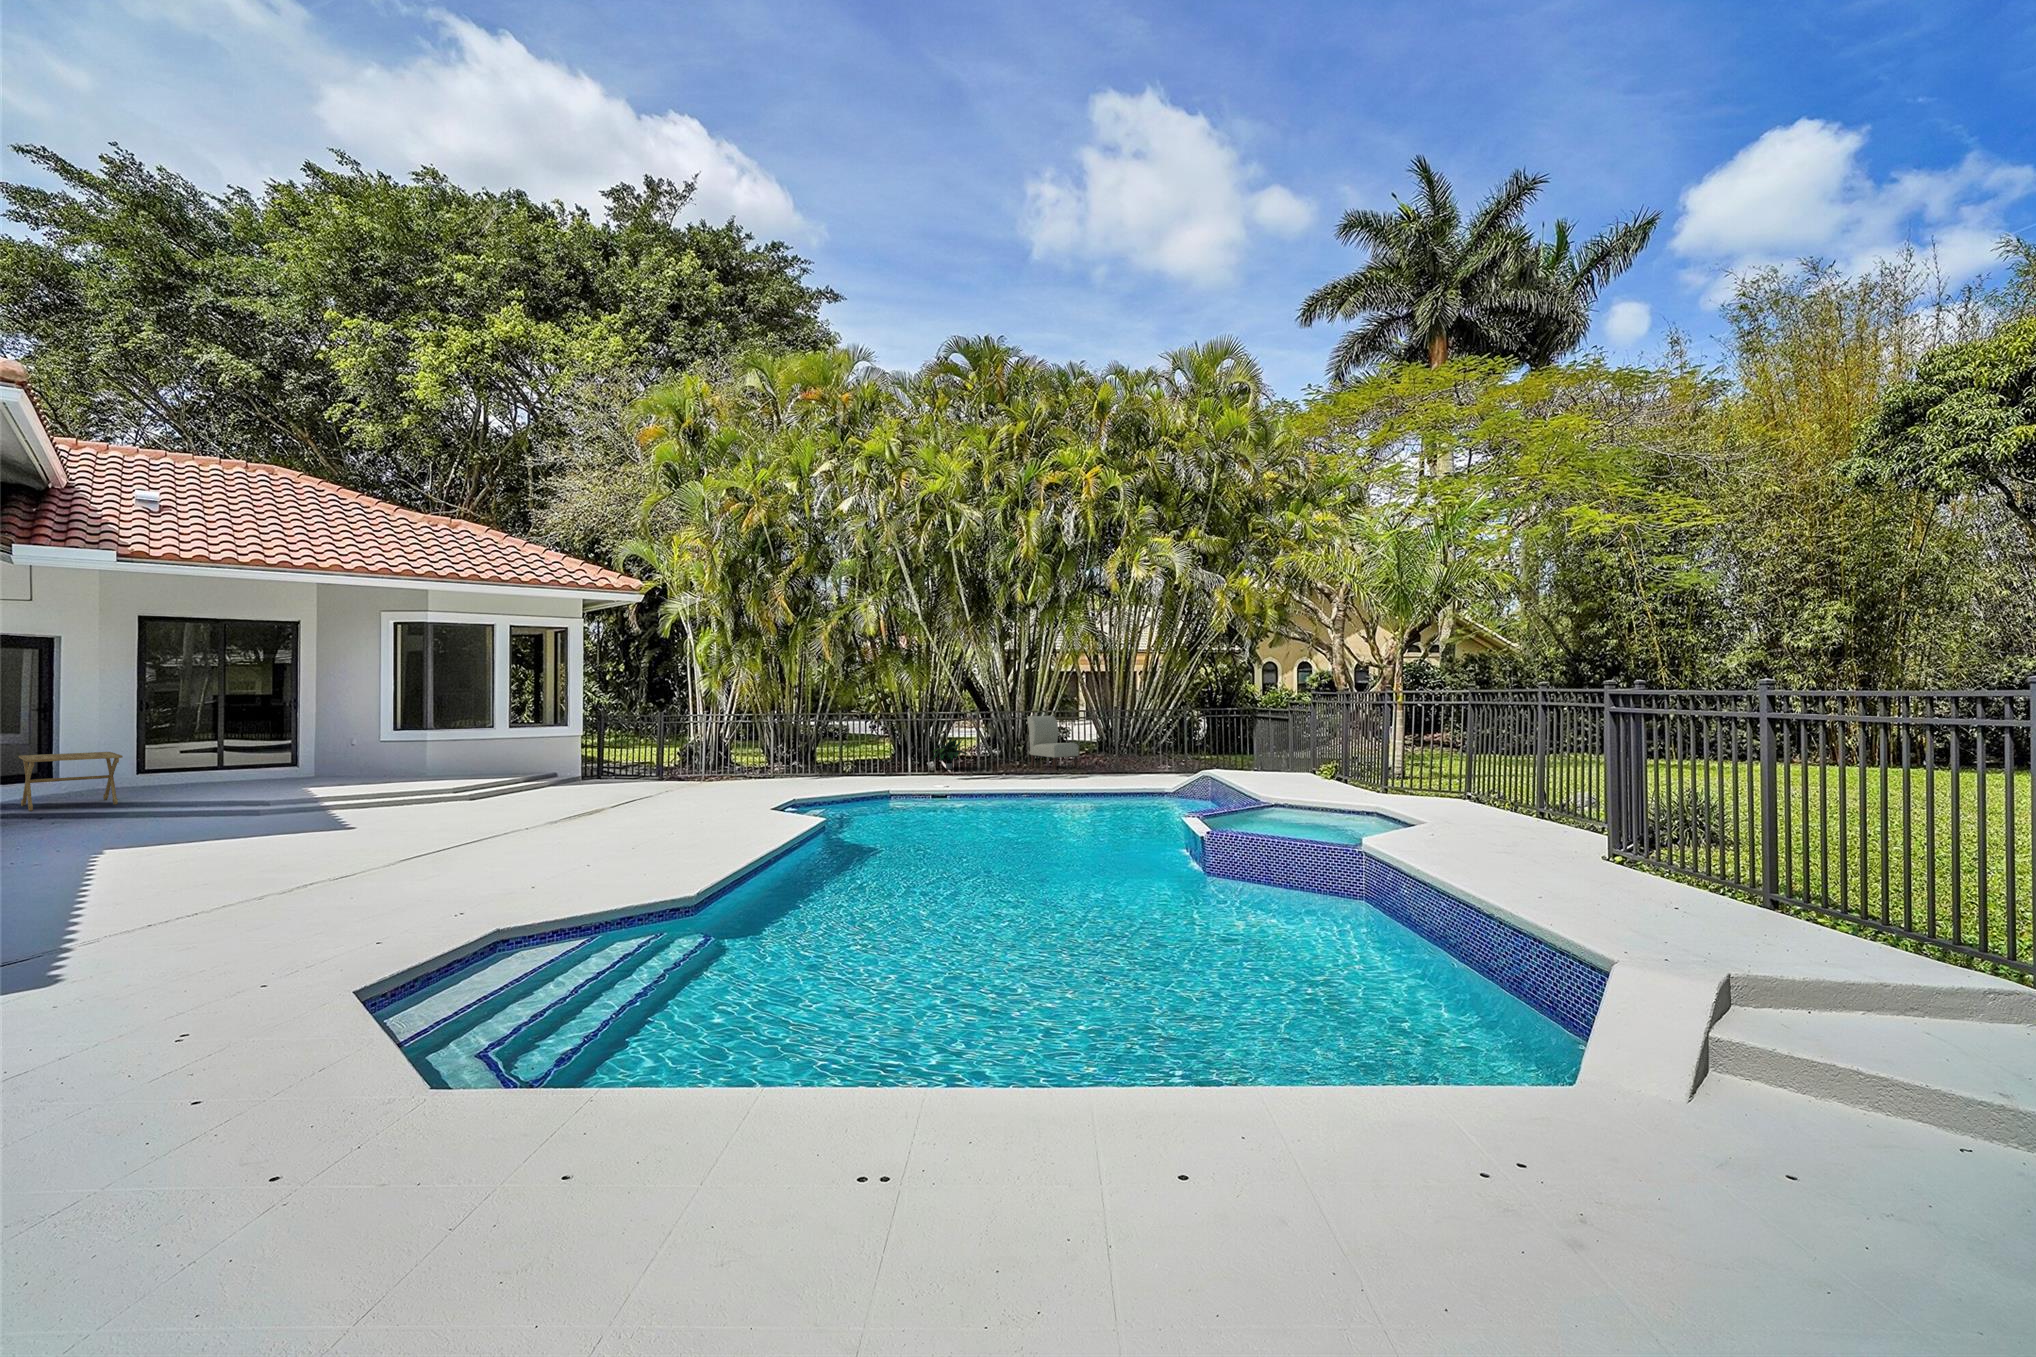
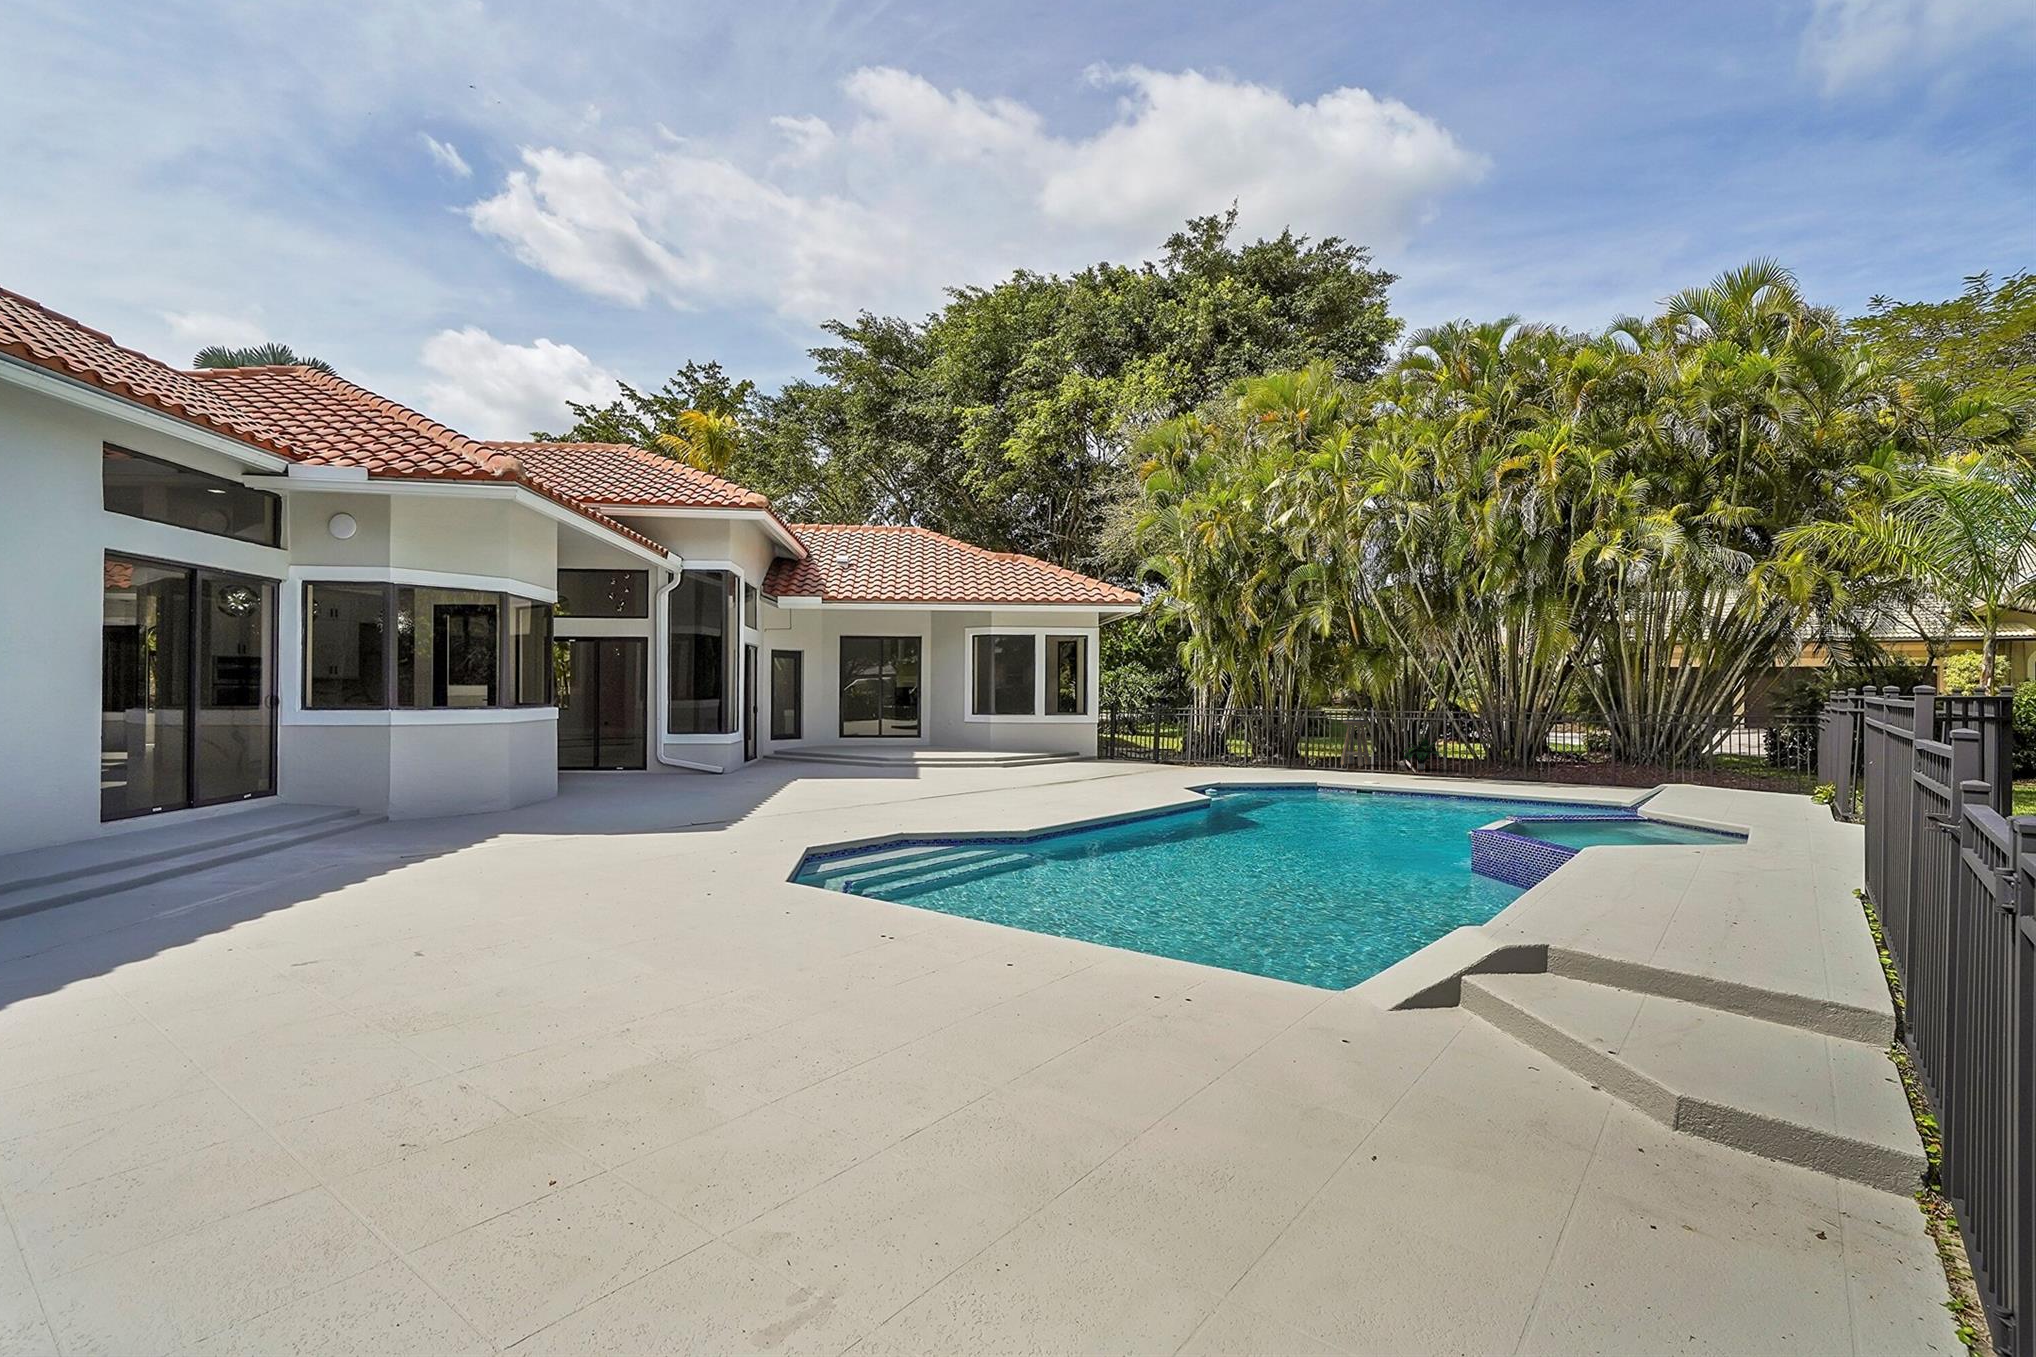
chair: present [1027,716,1079,770] -> none [1517,718,1575,777]
stool: none [868,722,895,769] -> present [1341,719,1370,766]
side table: present [19,752,123,811] -> none [791,722,832,755]

